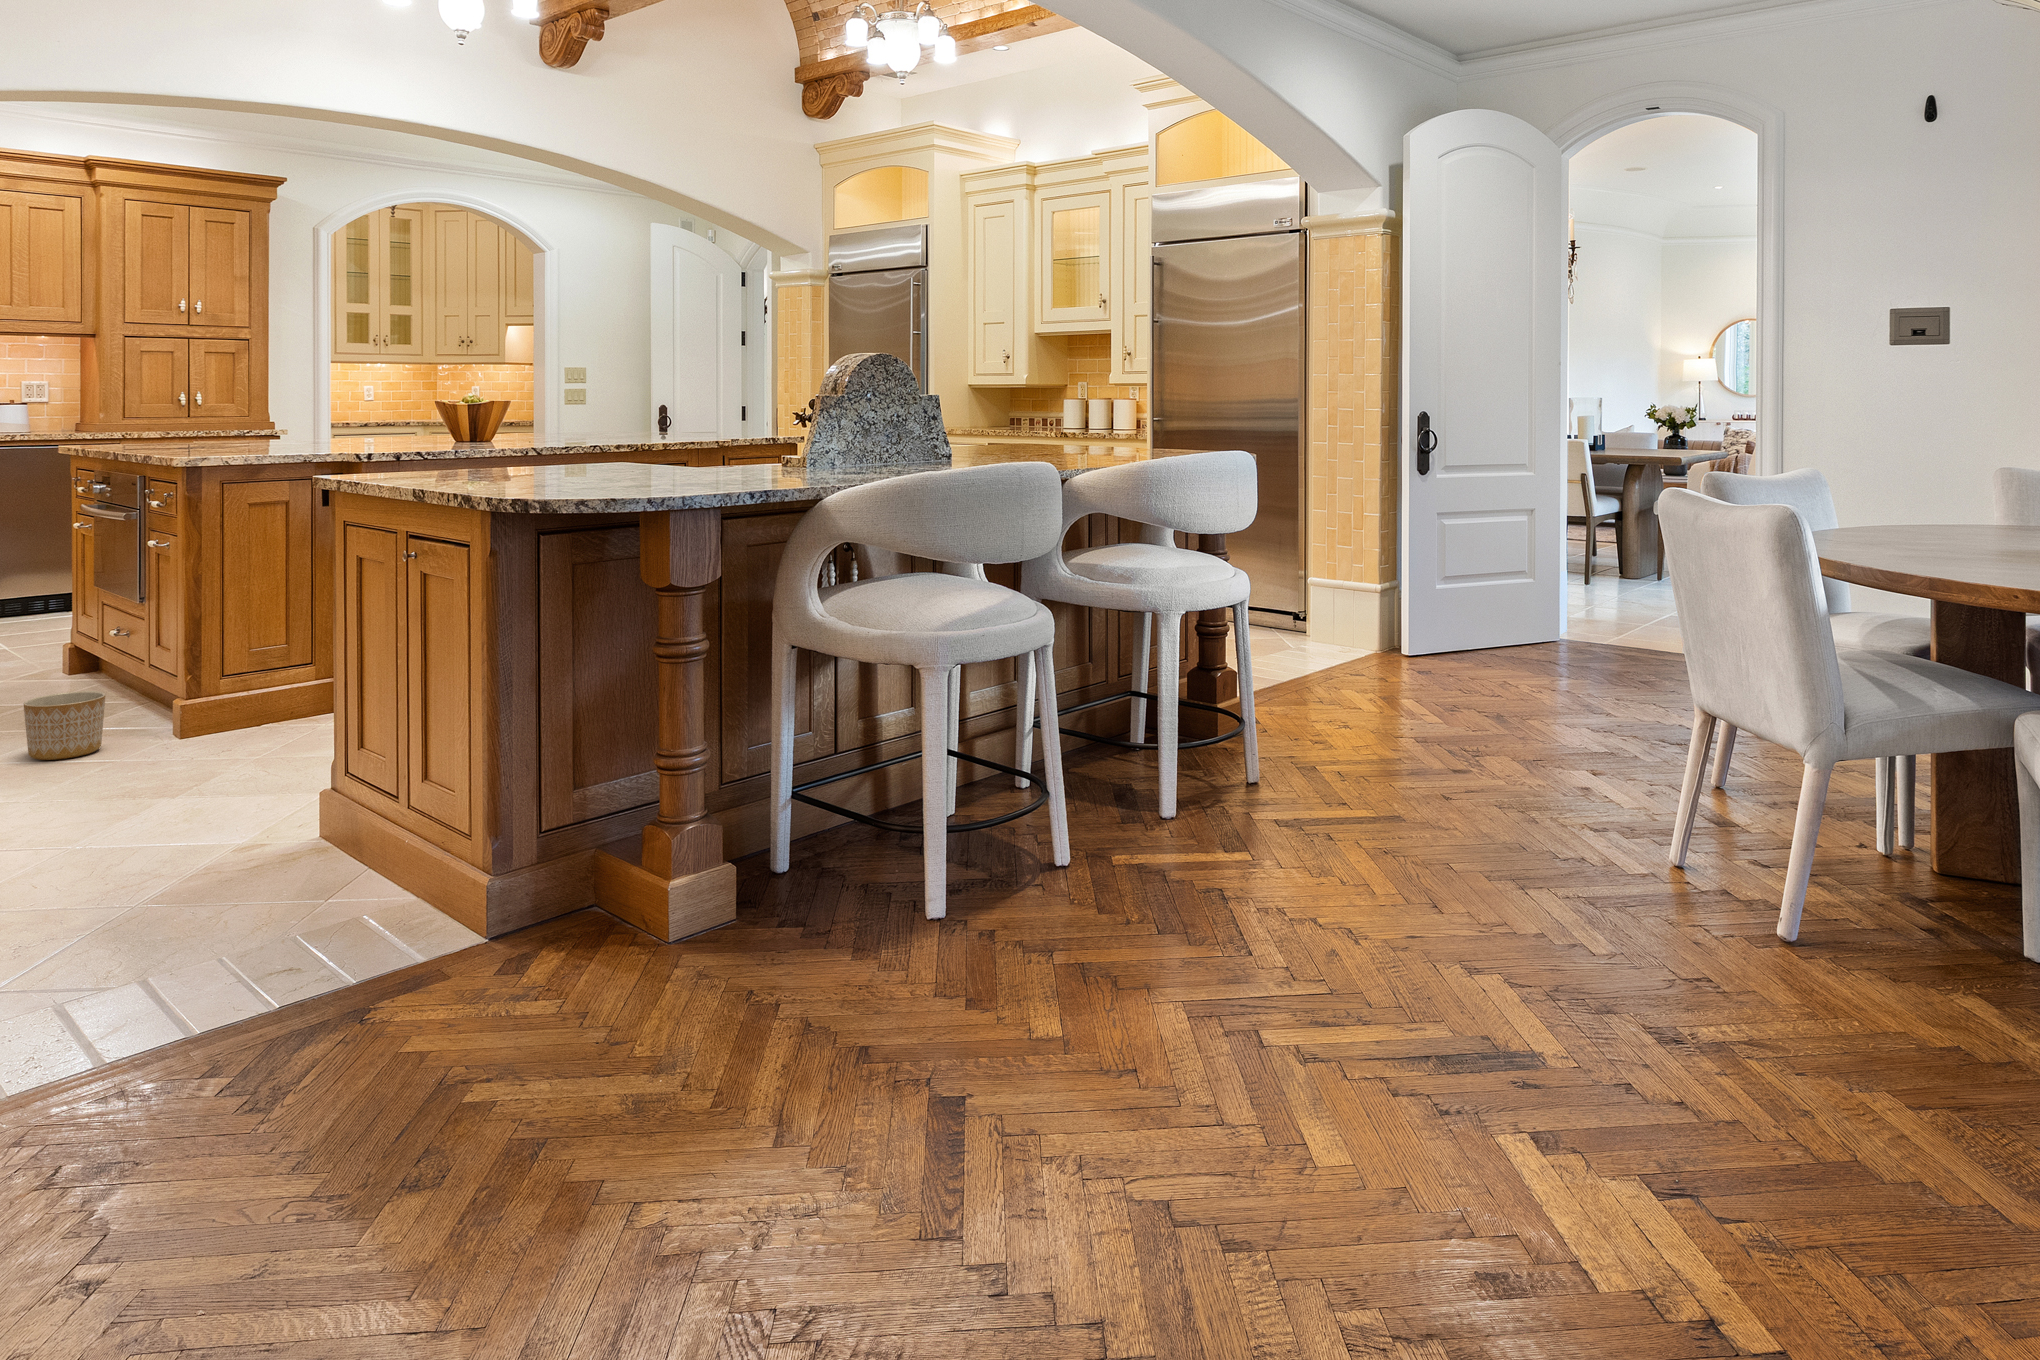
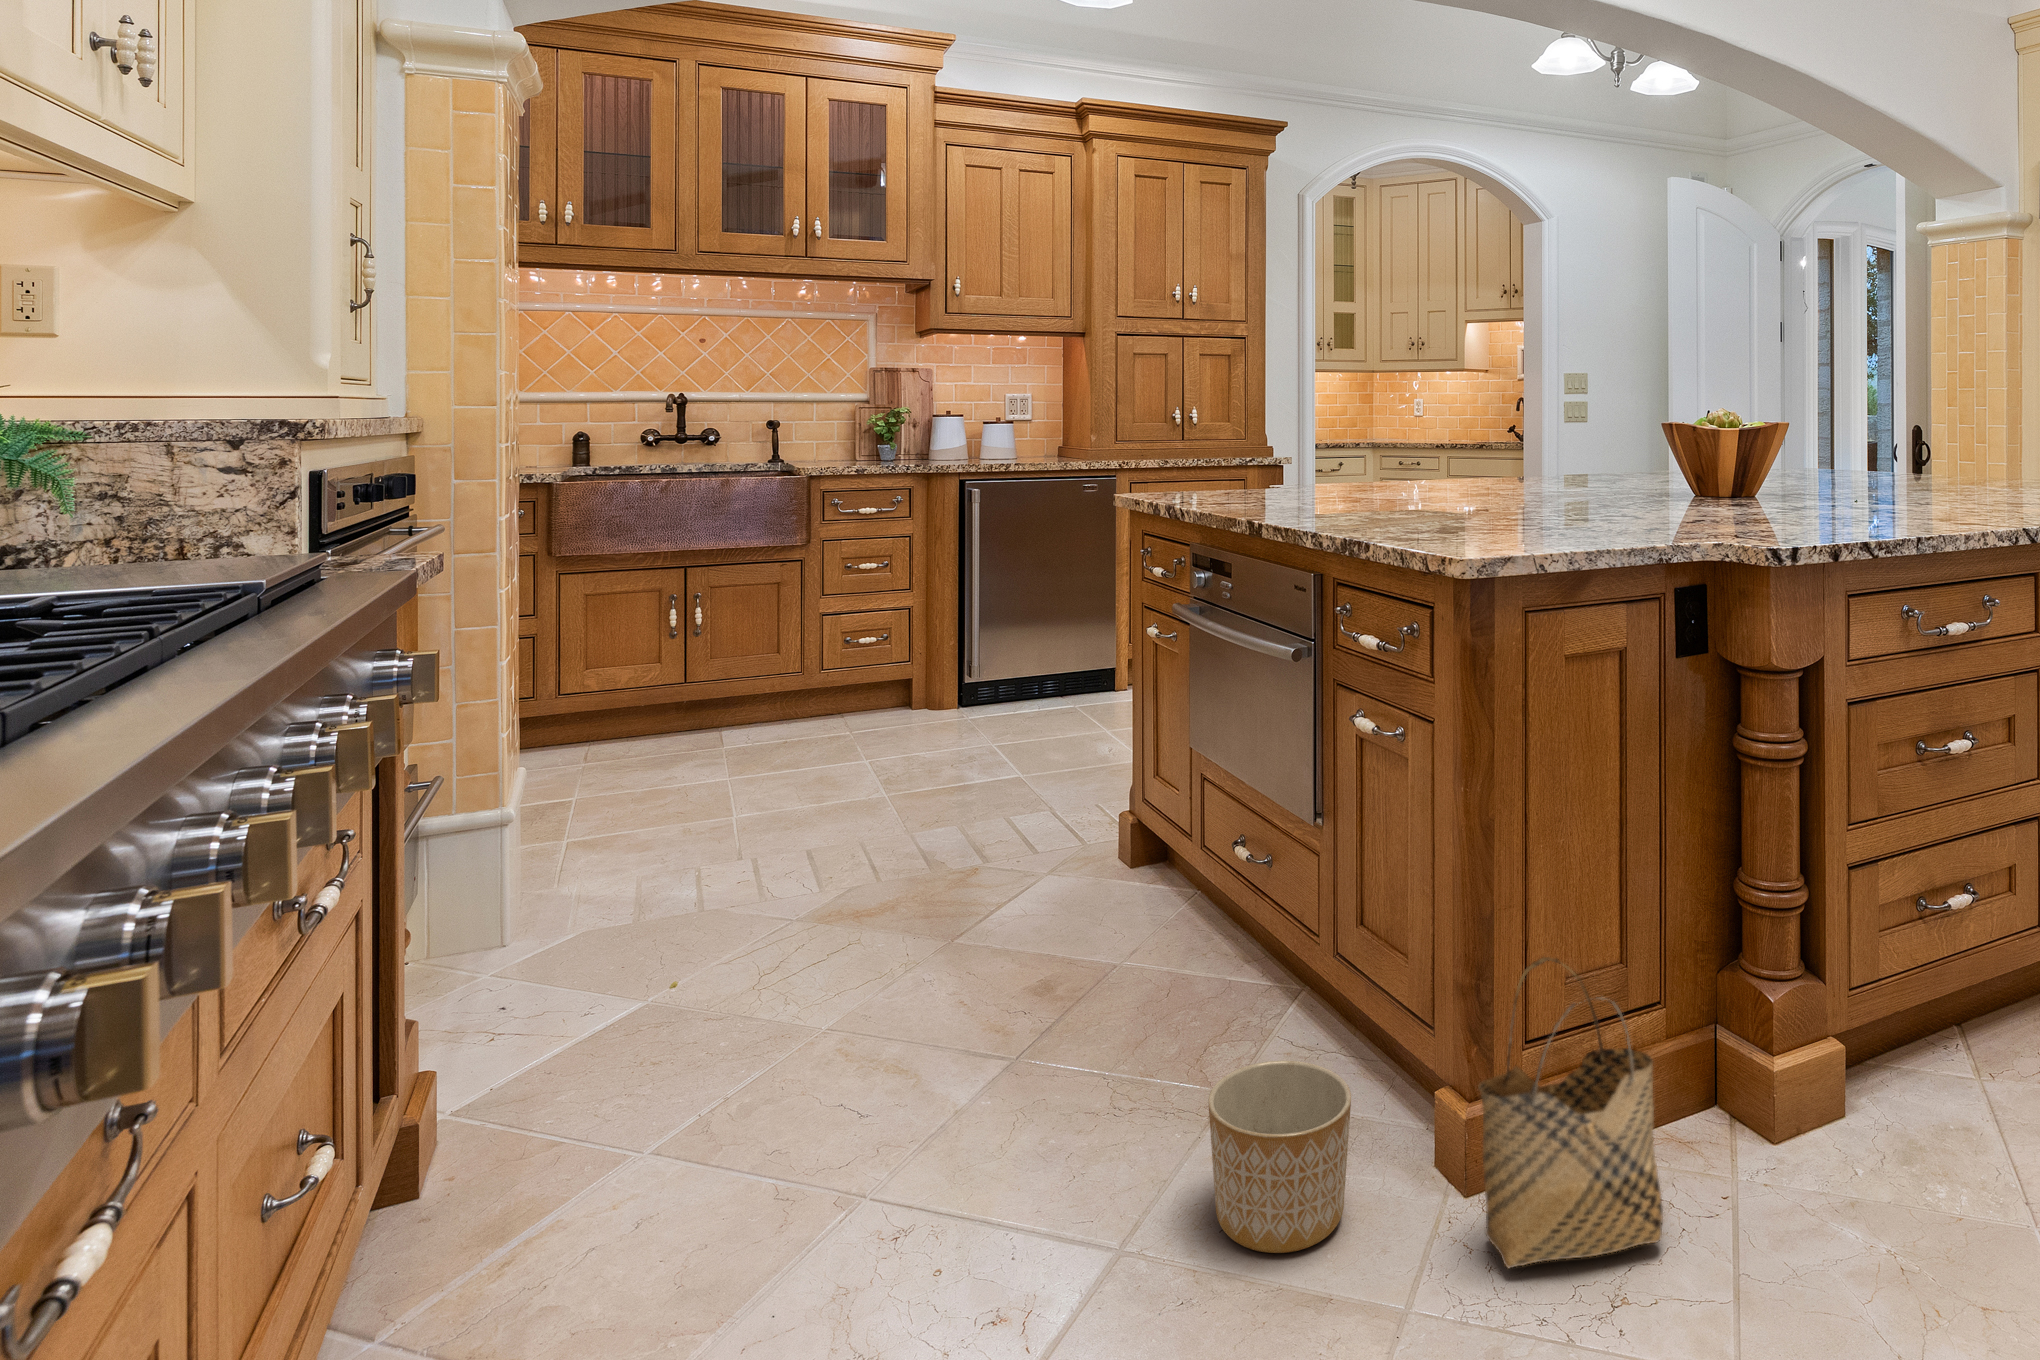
woven basket: none [160,630,261,750] -> present [1478,957,1663,1268]

